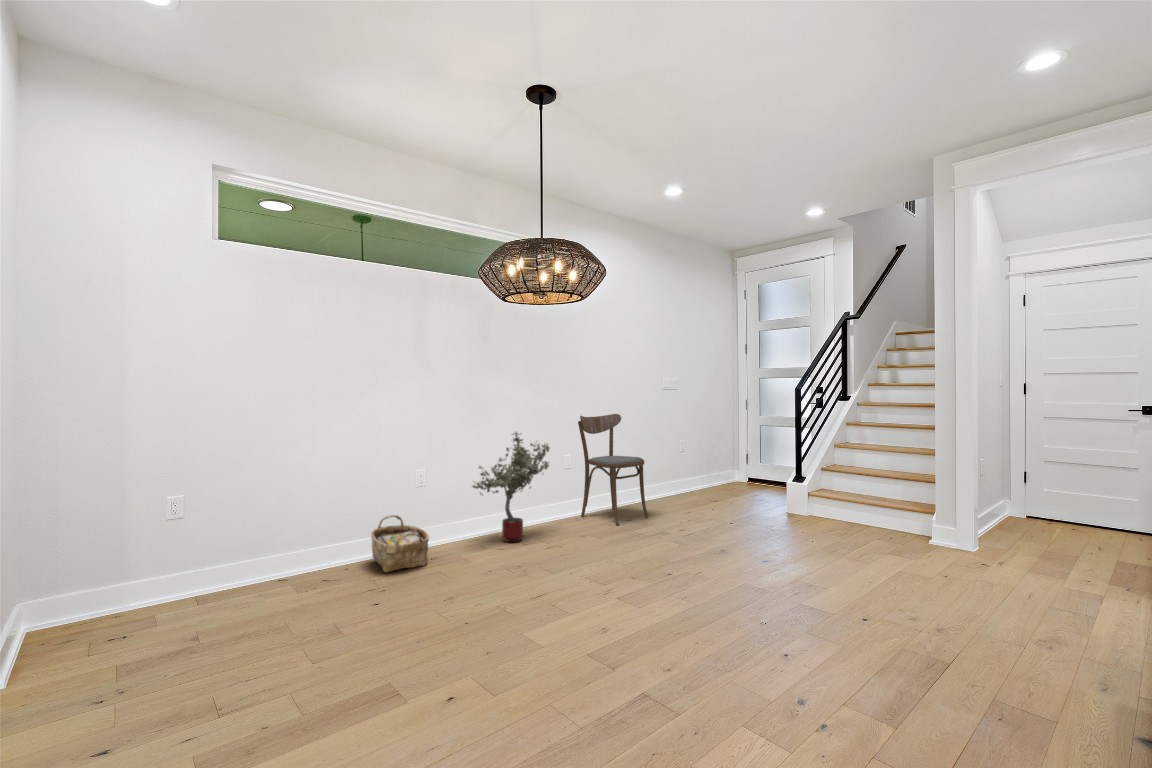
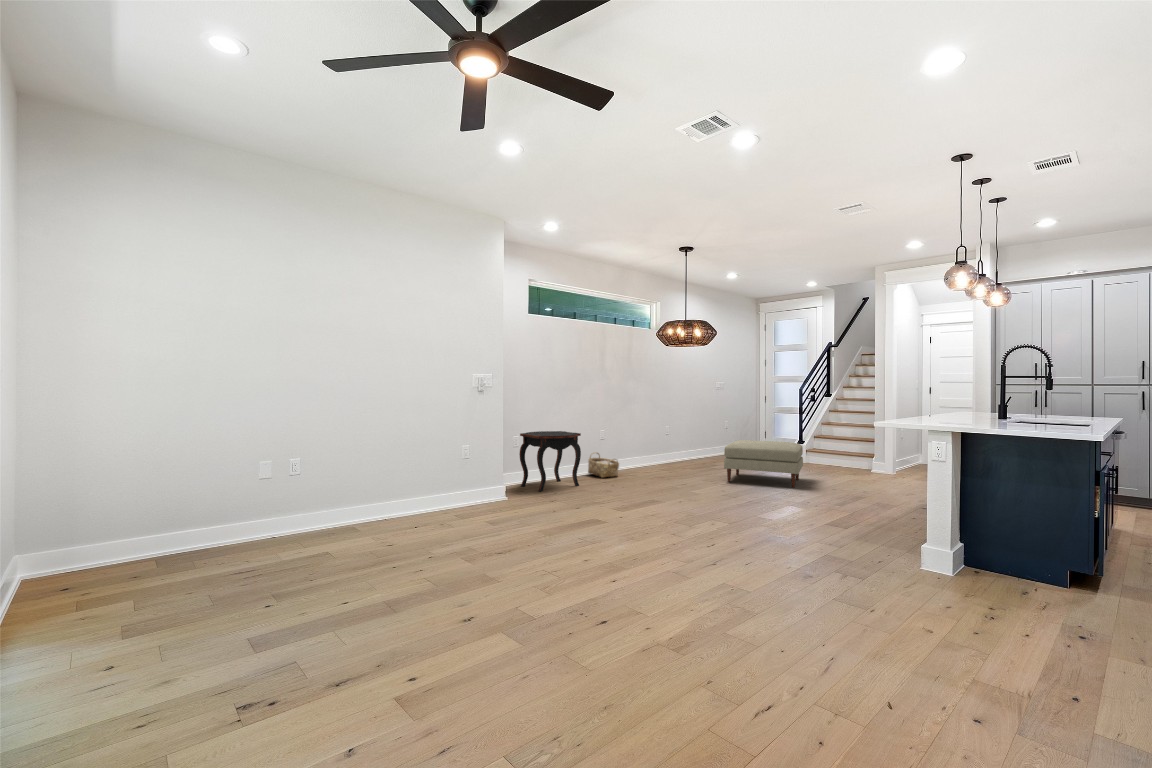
dining chair: present [578,414,648,526] -> none [675,403,716,465]
potted tree: present [472,432,550,542] -> none [631,411,668,470]
side table: none [155,482,300,638] -> present [519,431,581,492]
ottoman: none [622,490,793,612] -> present [724,440,803,488]

